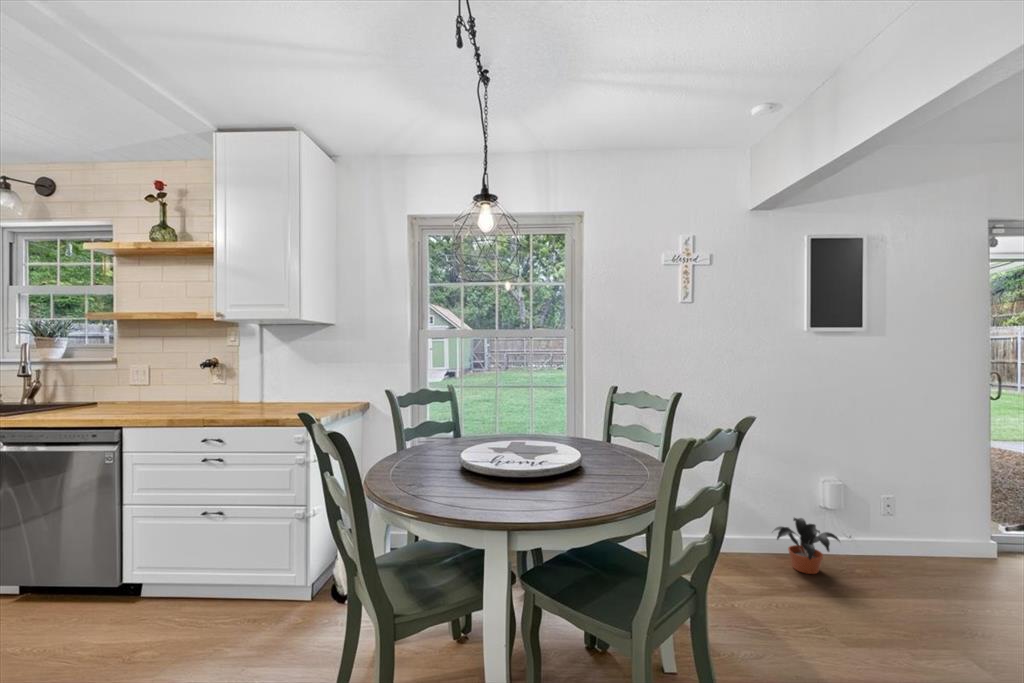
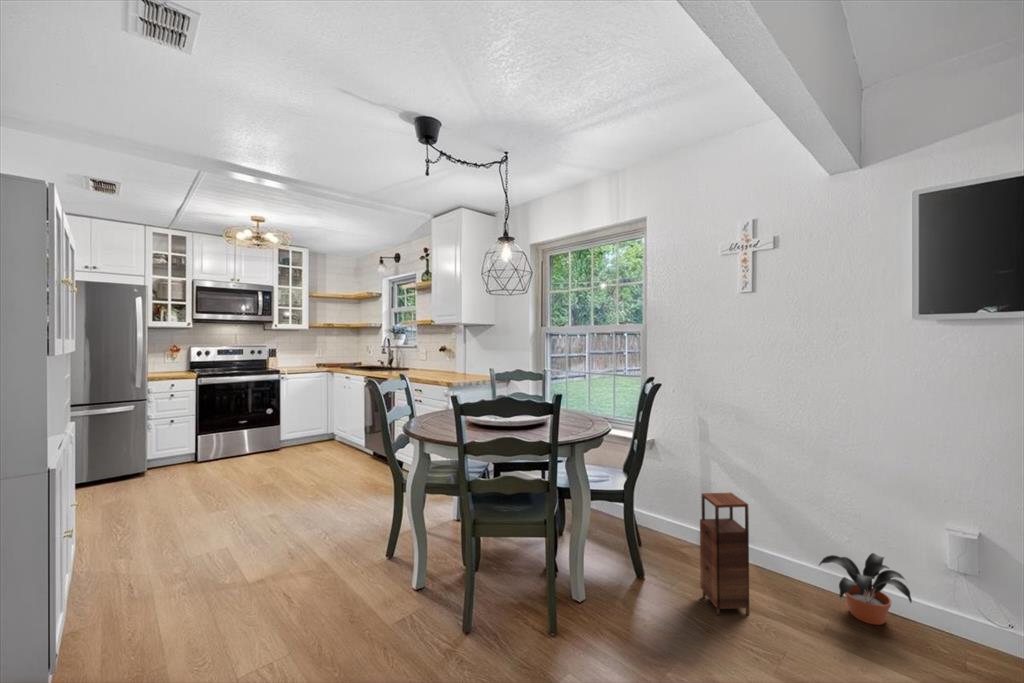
storage cabinet: none [726,493,769,616] -> present [700,493,749,615]

